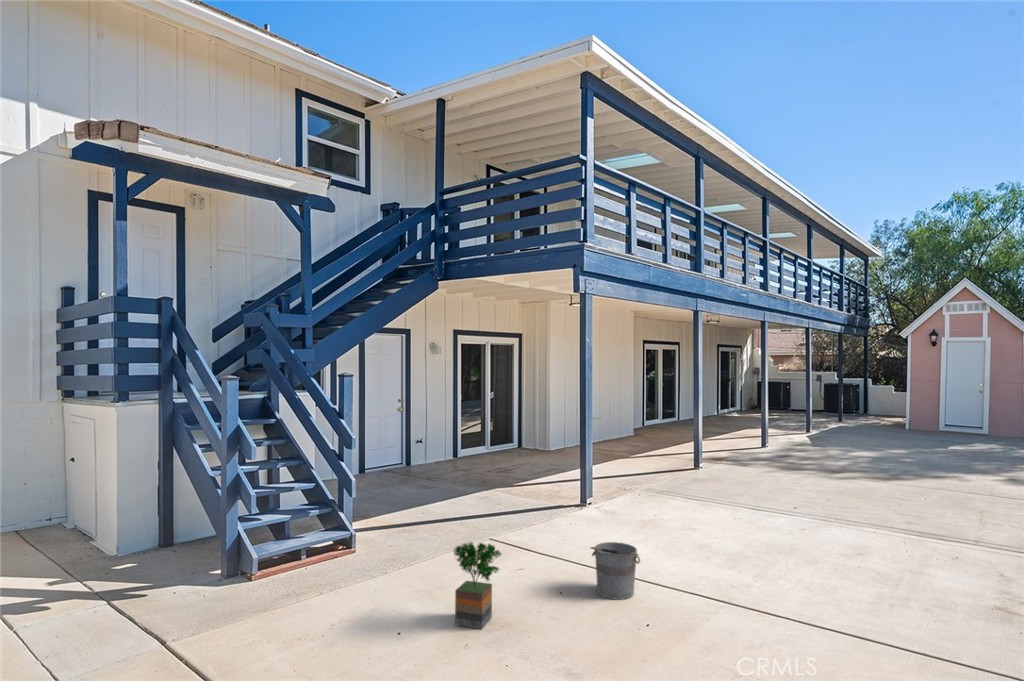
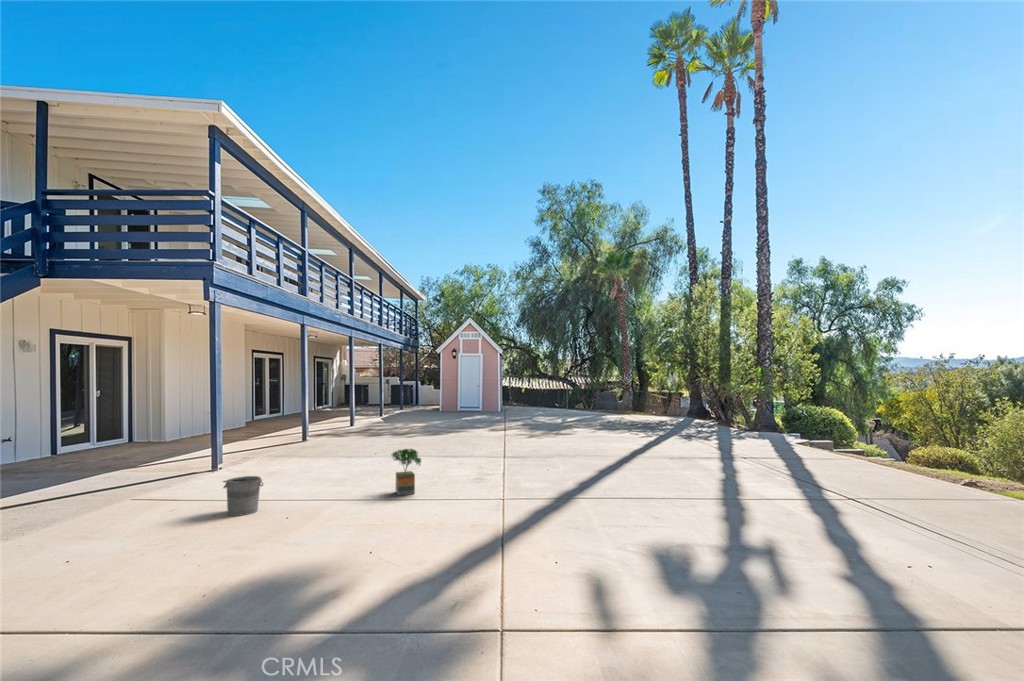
potted tree: present [454,543,501,629] -> present [391,449,421,495]

